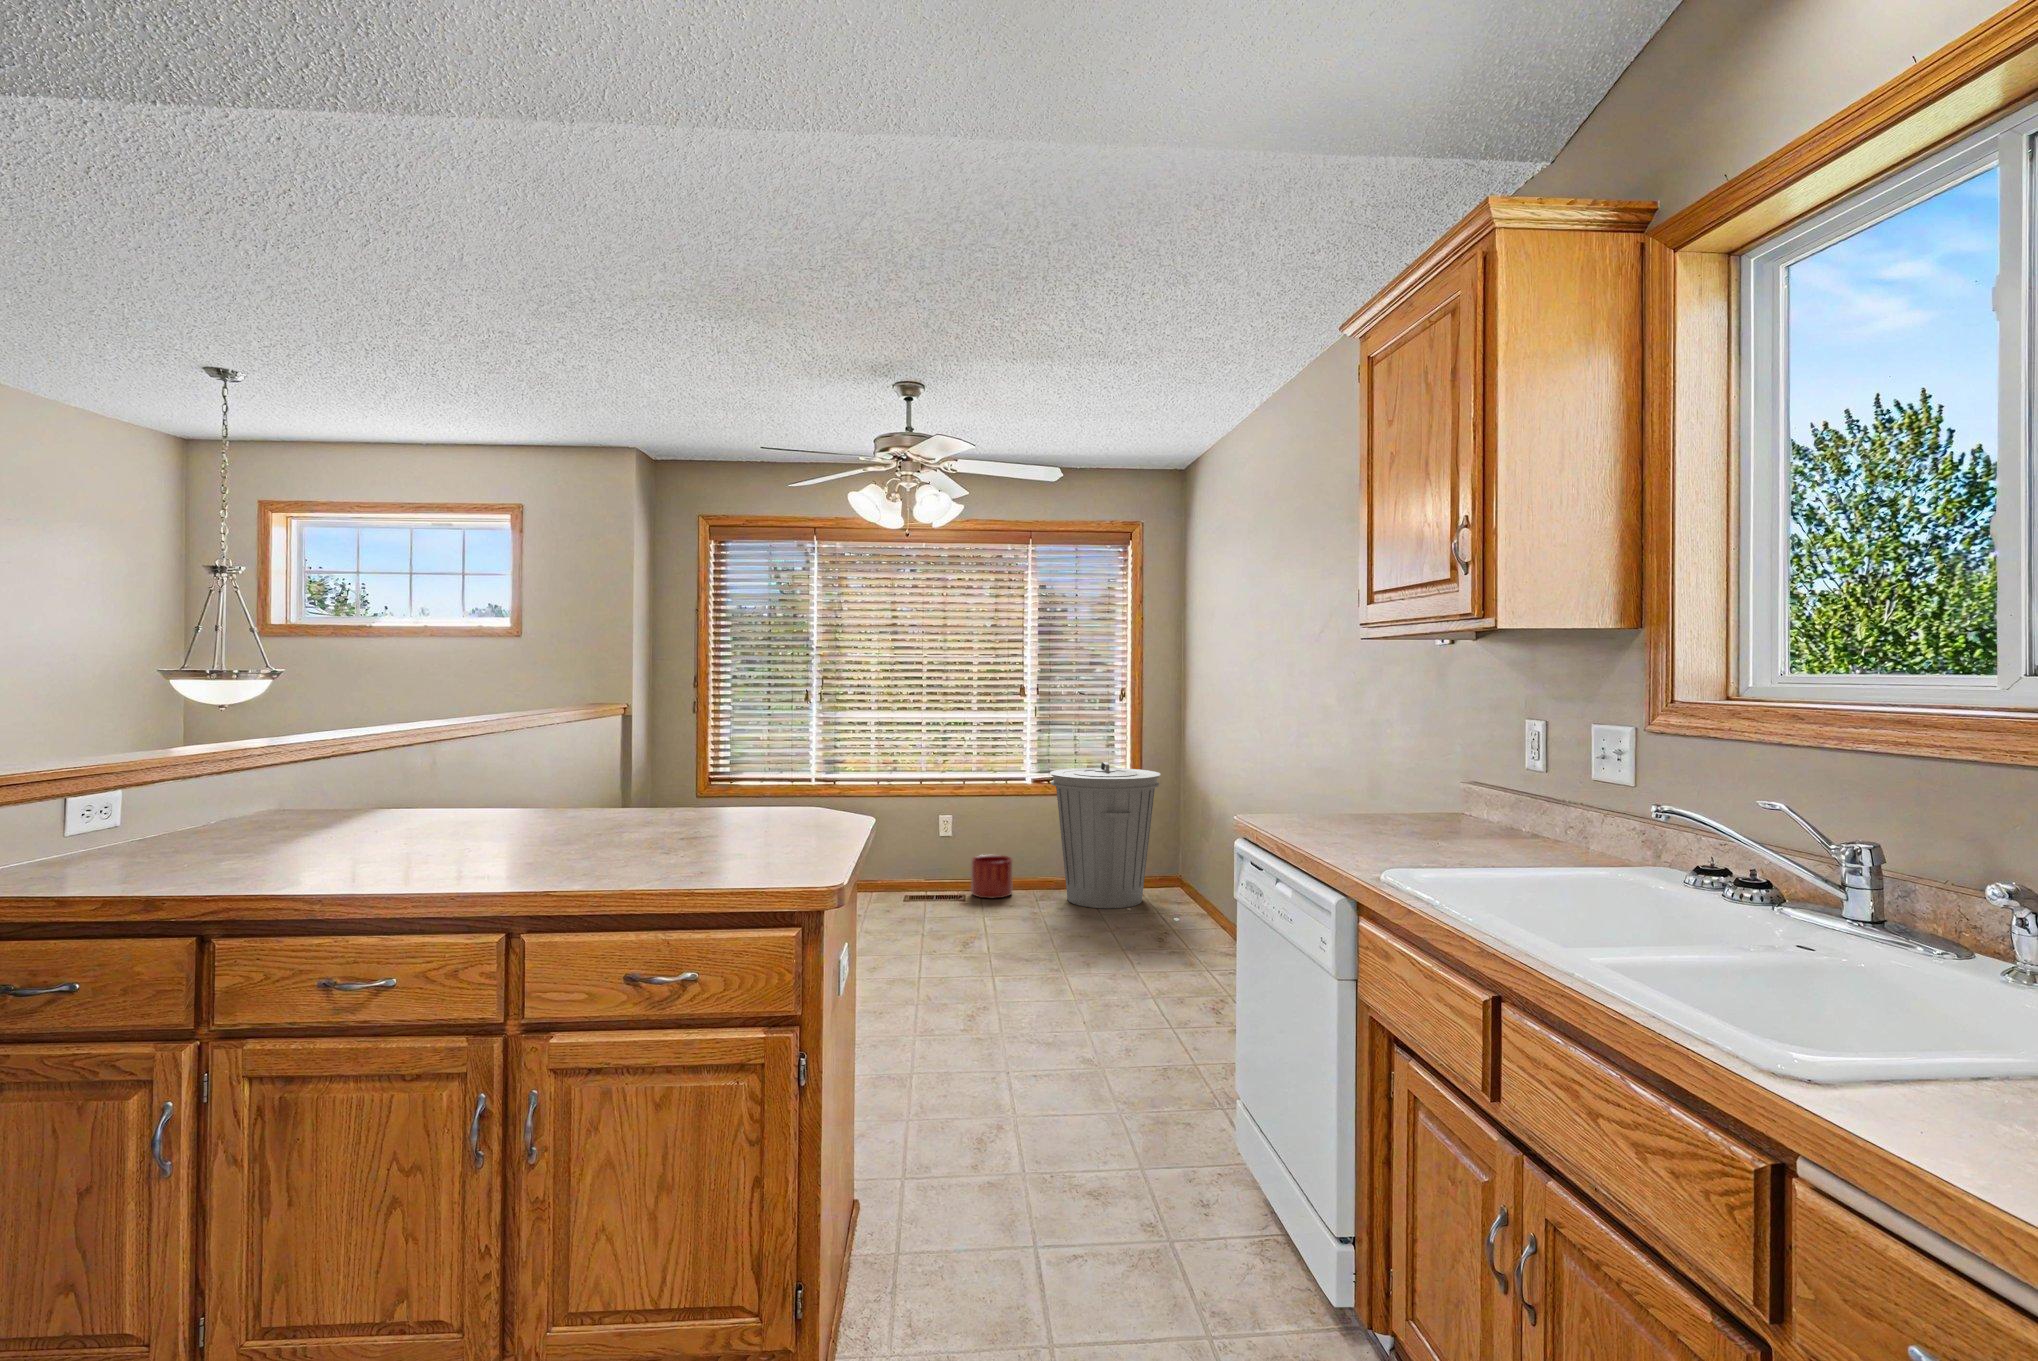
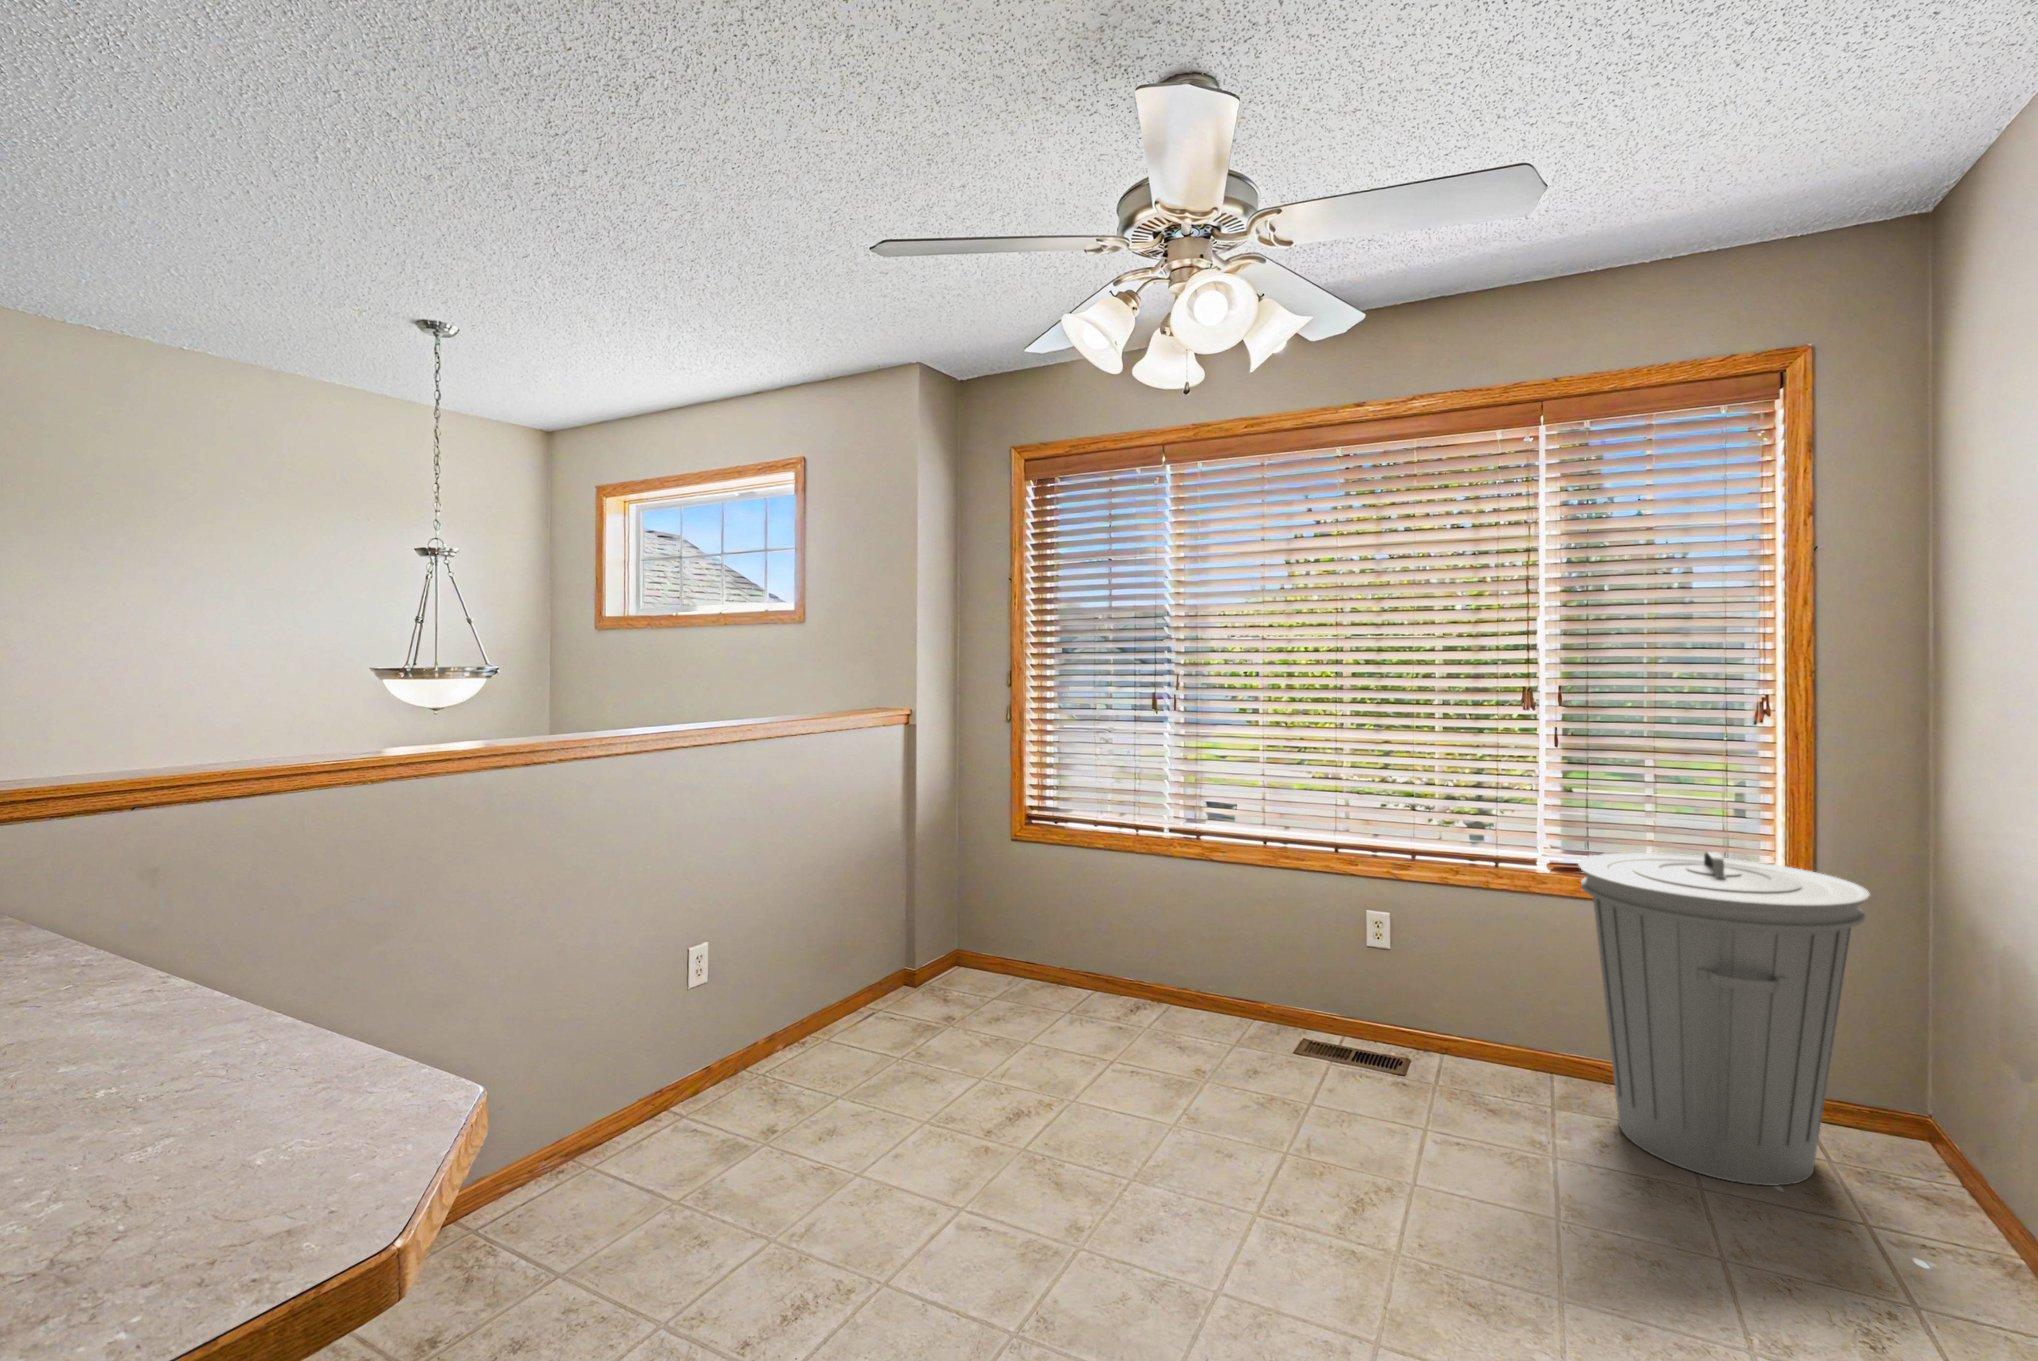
planter: present [971,855,1013,898] -> none [1417,993,1501,1085]

